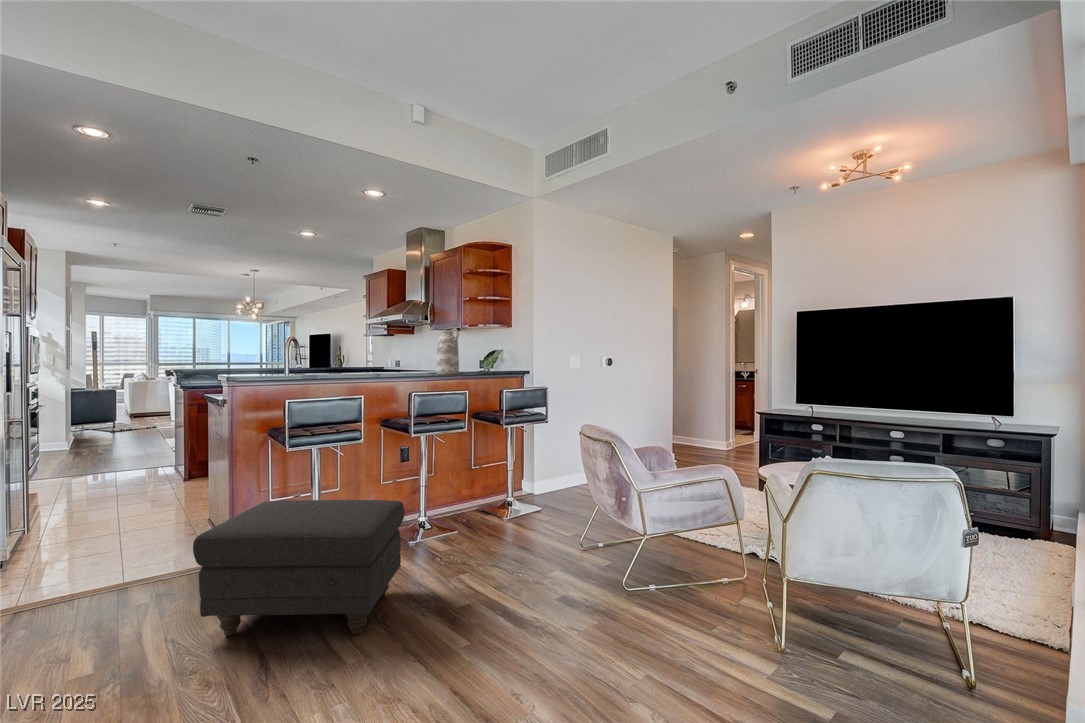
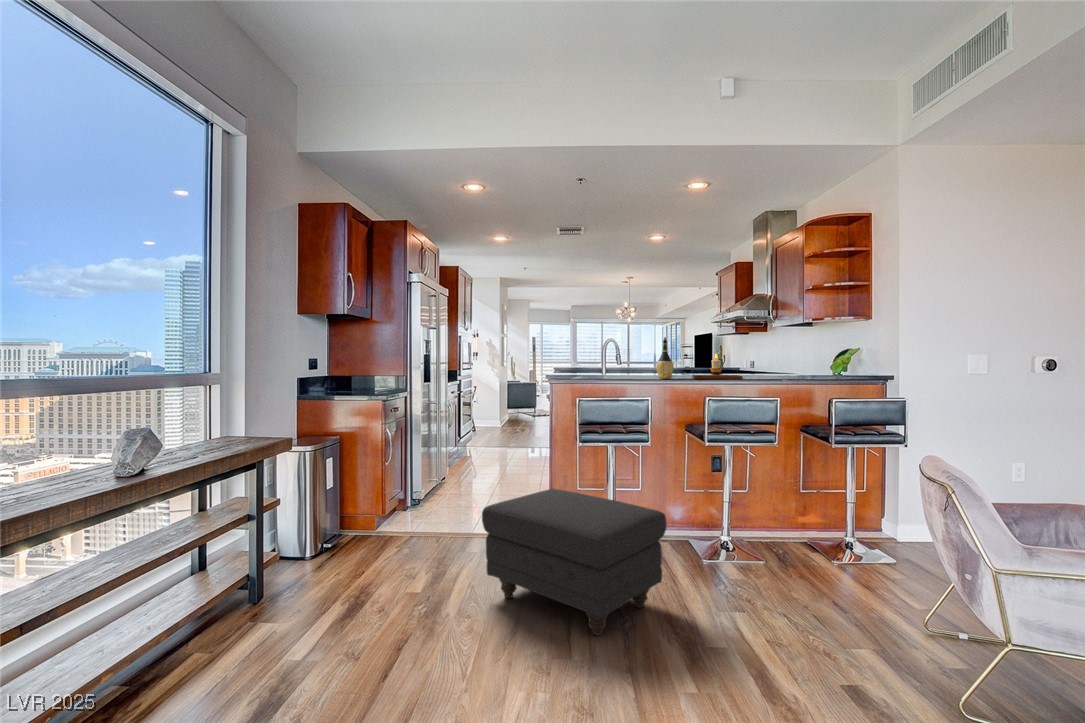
vase: present [436,328,459,374] -> none [757,324,785,378]
wine bottle: none [351,337,368,378] -> present [656,337,674,379]
candle: none [379,353,430,377] -> present [692,354,742,379]

